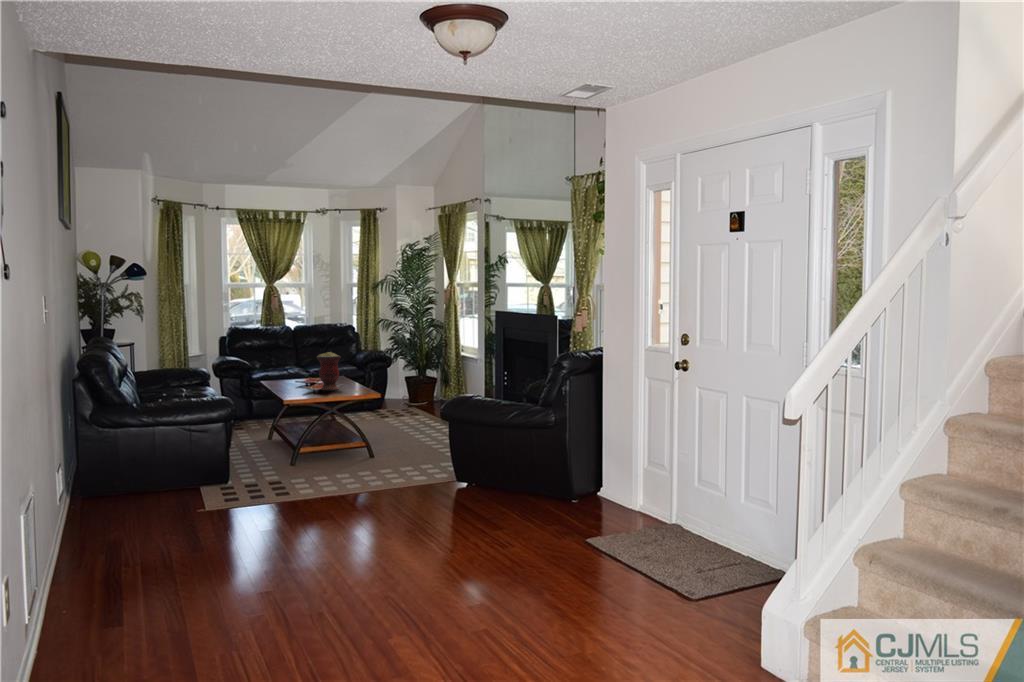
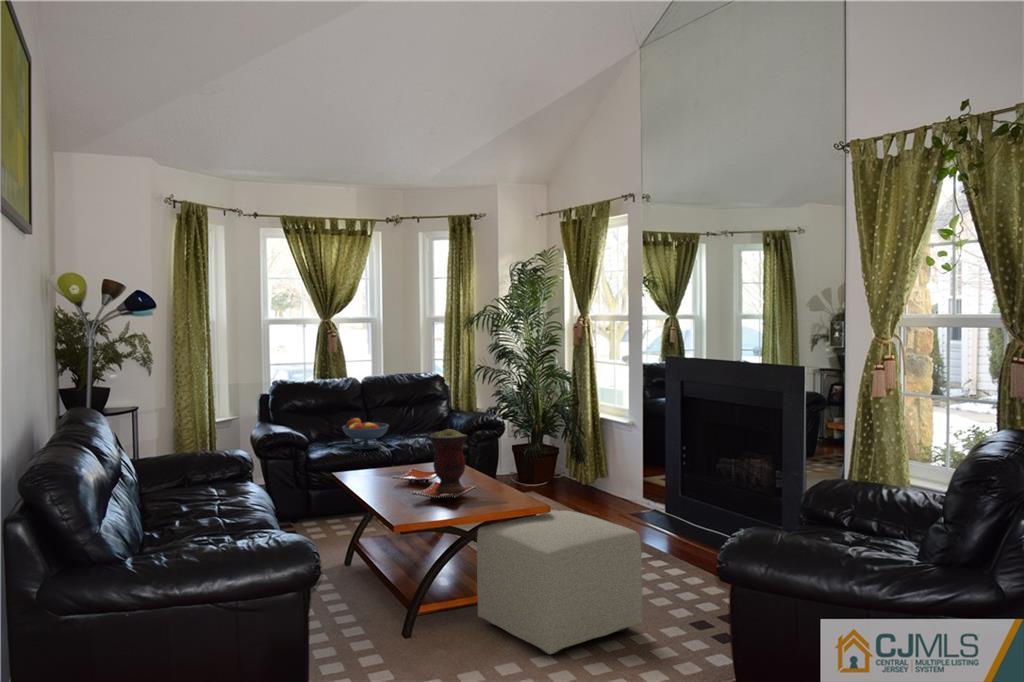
fruit bowl: none [276,352,308,373] -> present [342,418,388,449]
ottoman: none [336,399,429,471] -> present [477,511,643,654]

